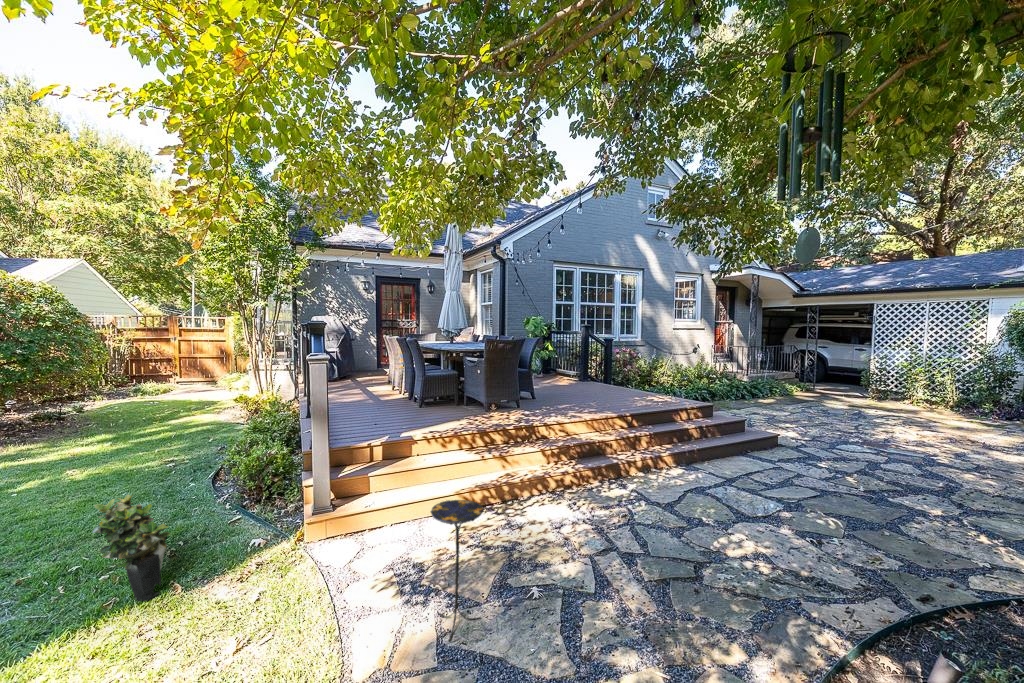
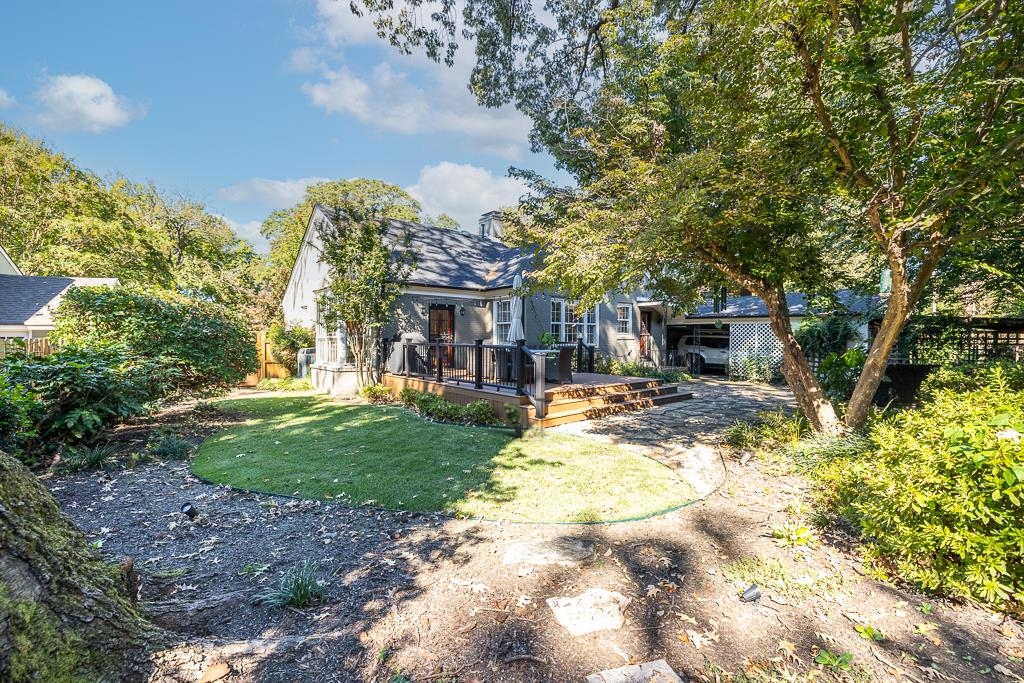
side table: present [431,500,484,641] -> present [534,398,550,433]

